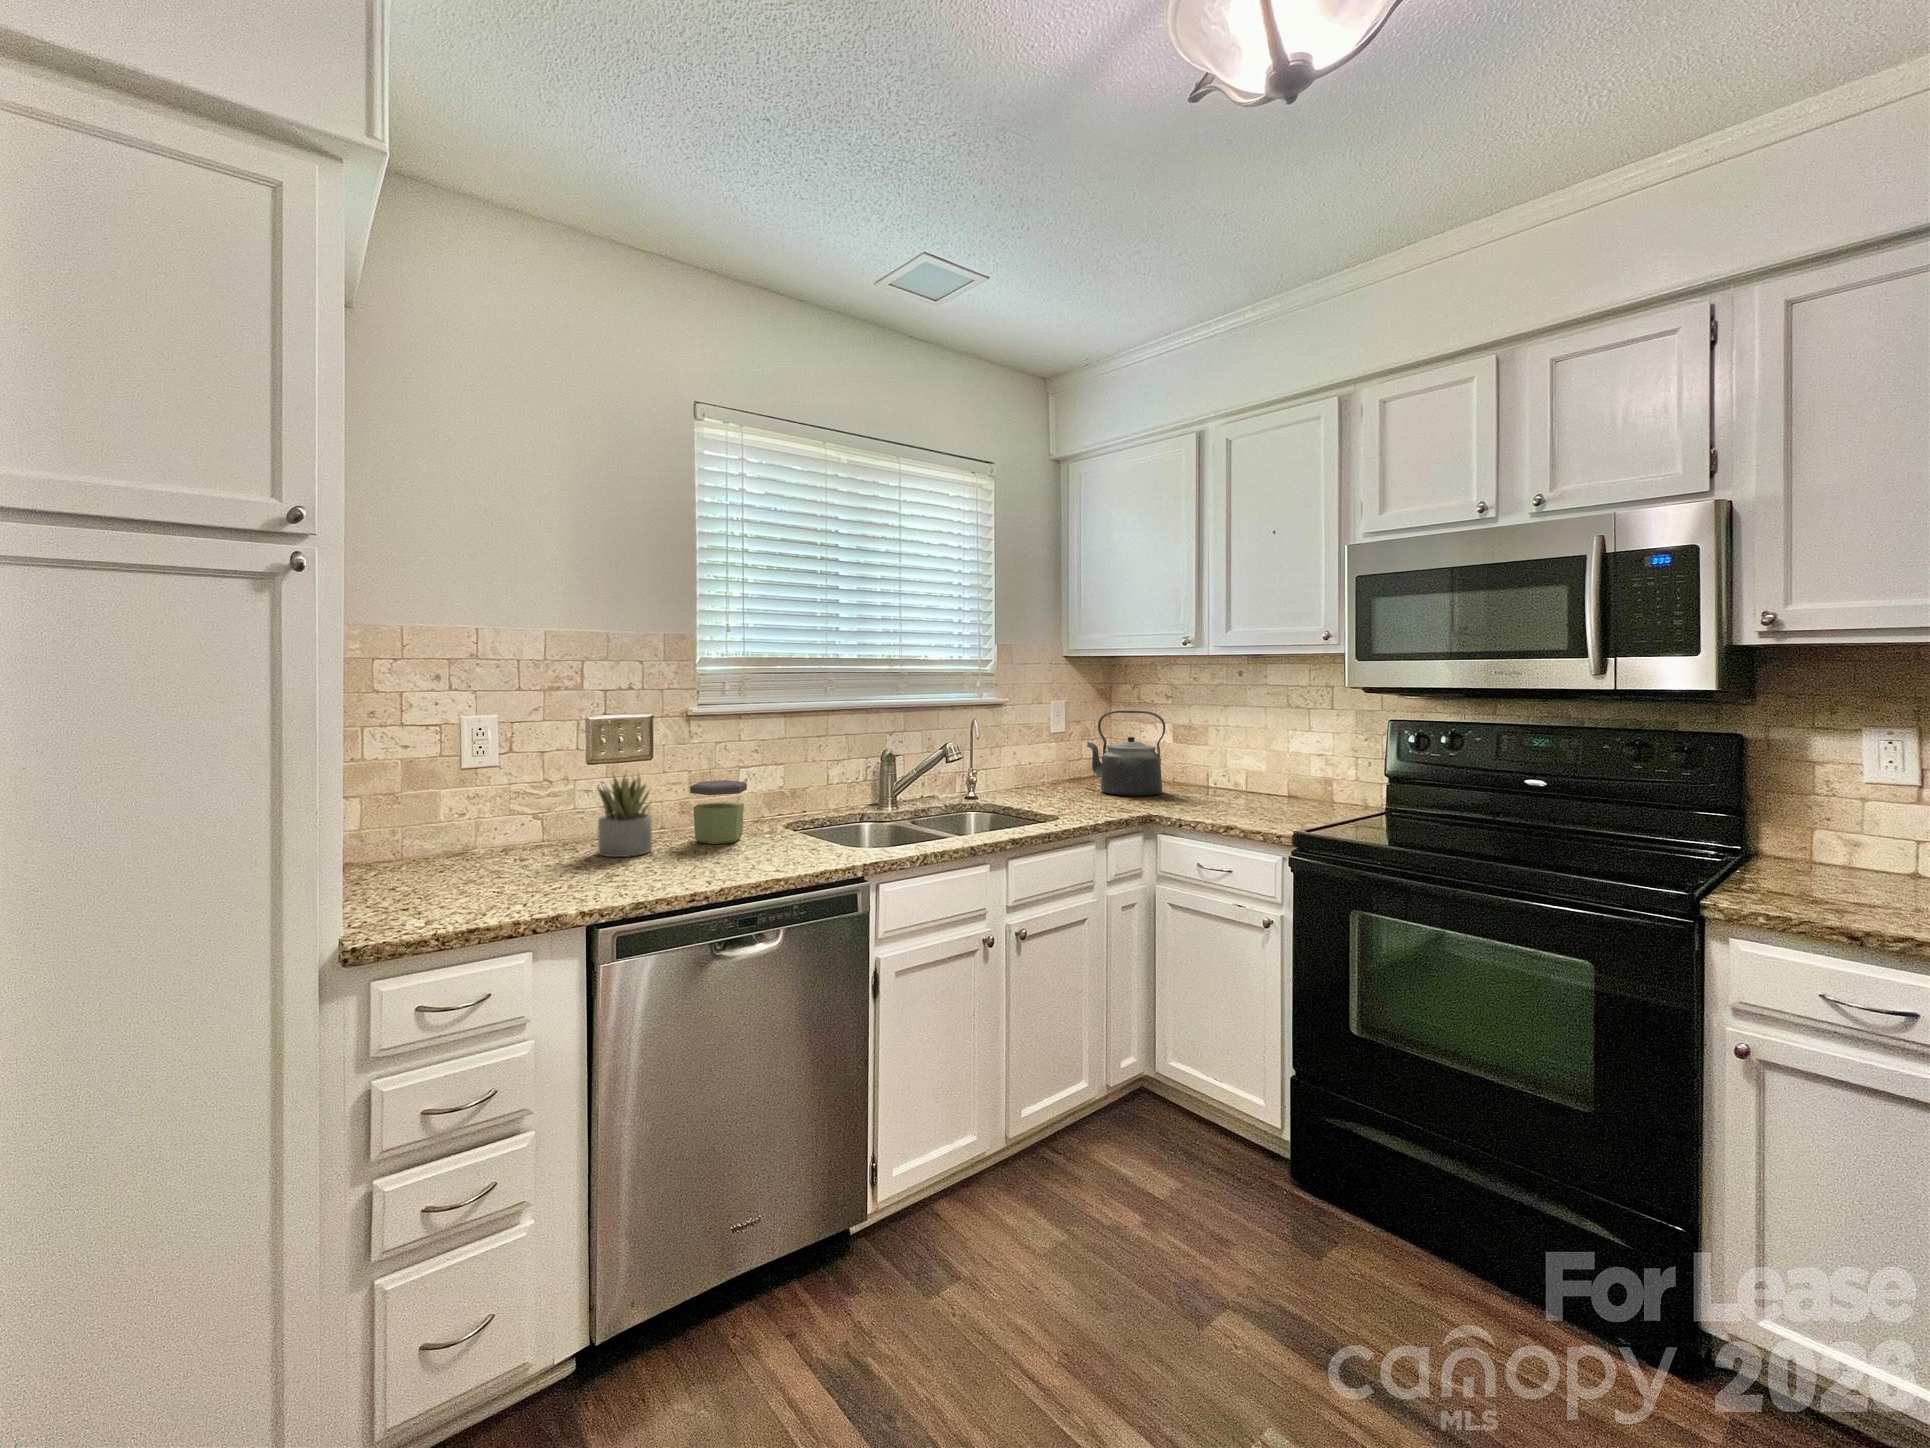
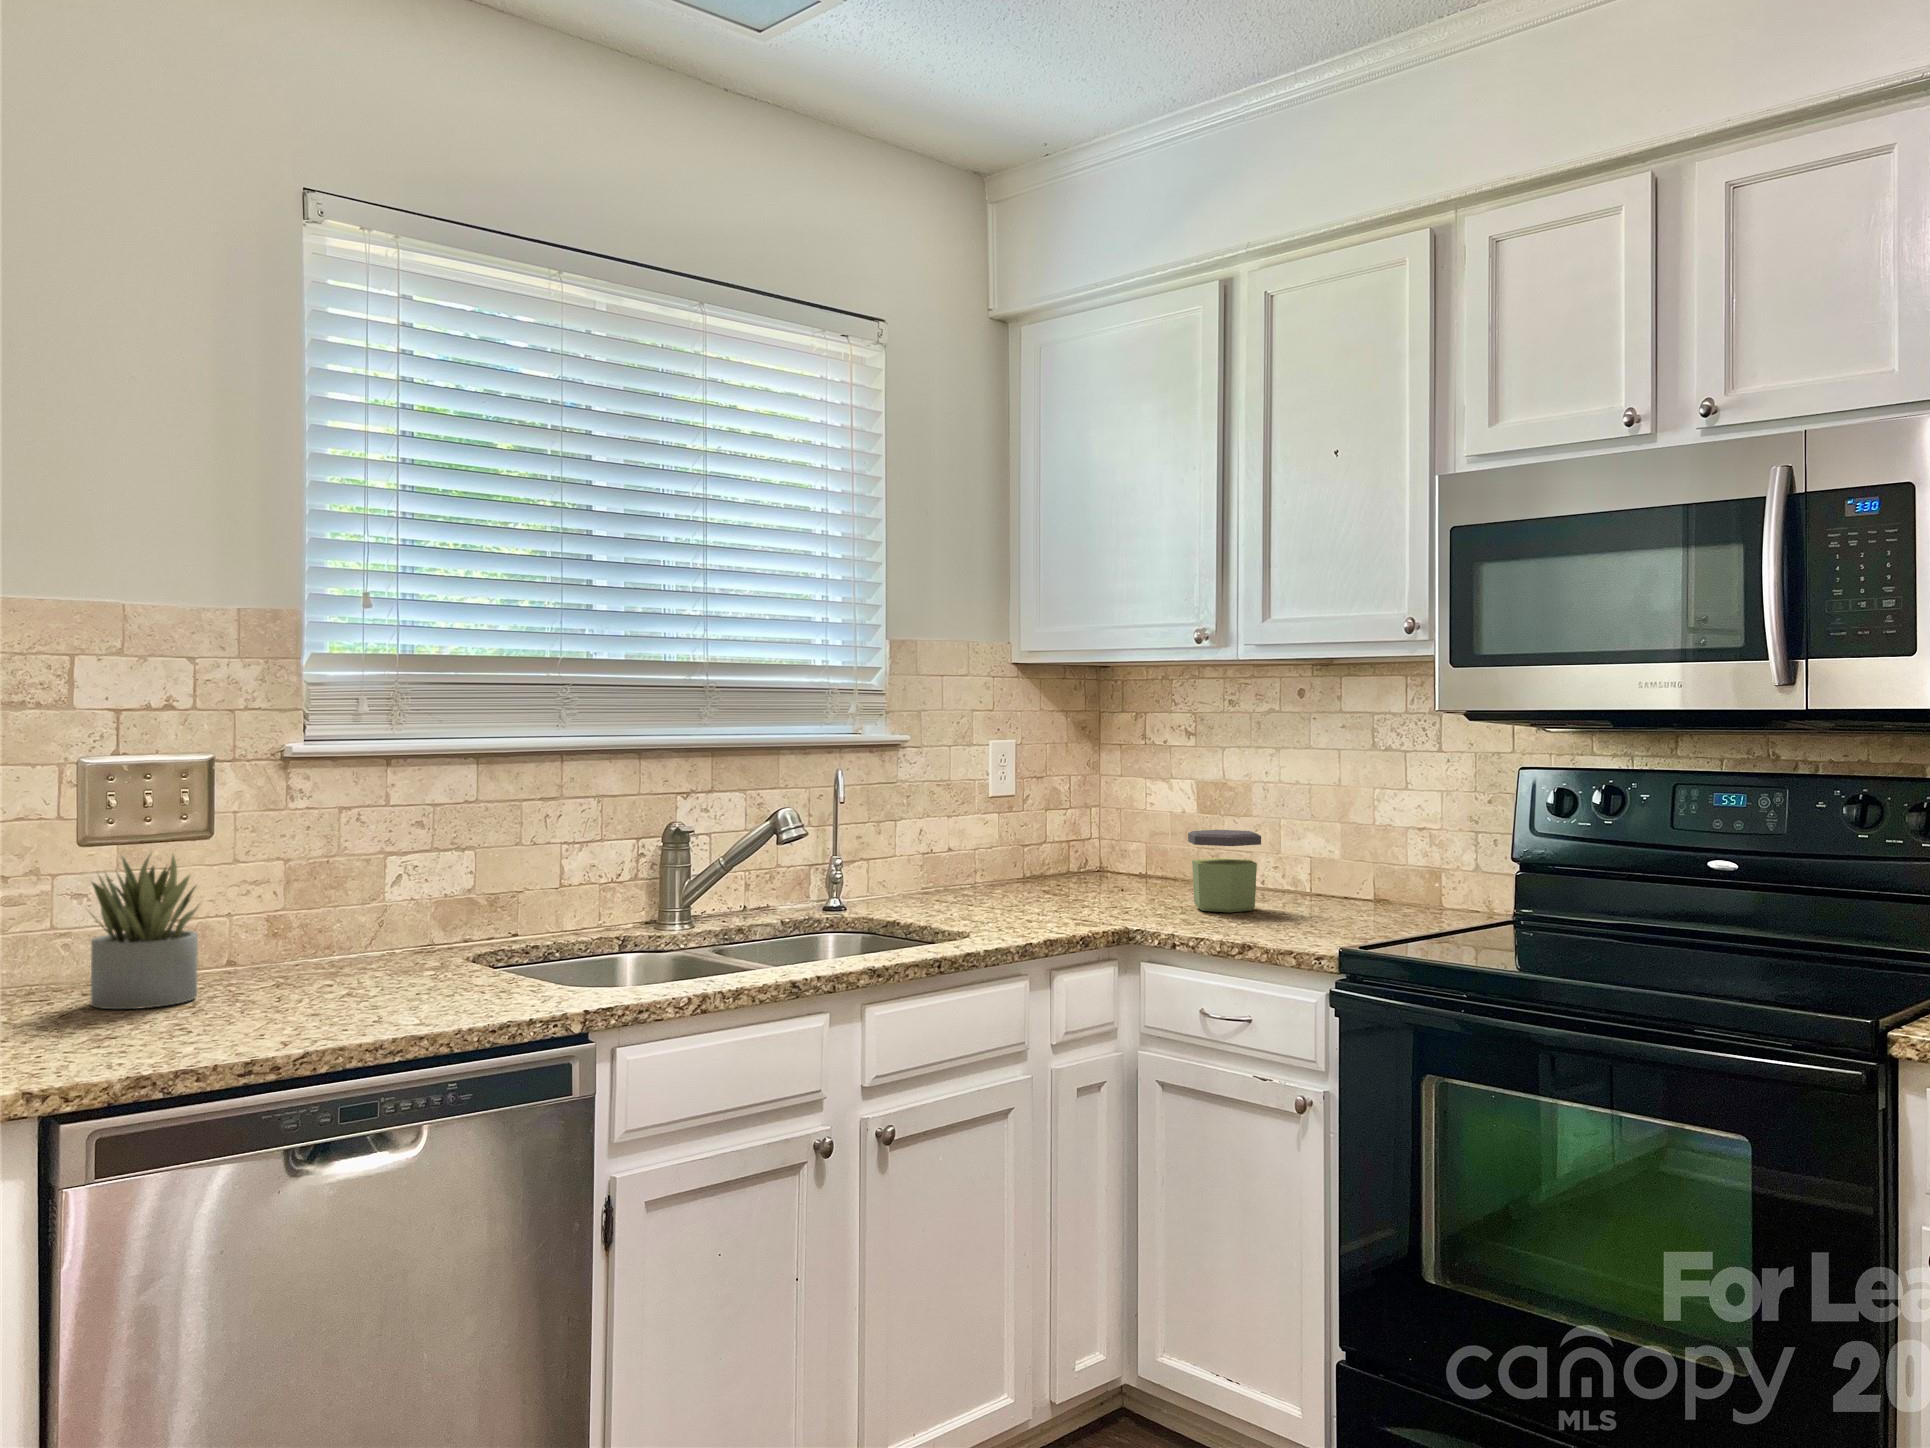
kettle: present [1087,710,1165,796] -> none [1044,754,1174,901]
jar: present [690,780,747,844] -> present [1188,830,1261,912]

